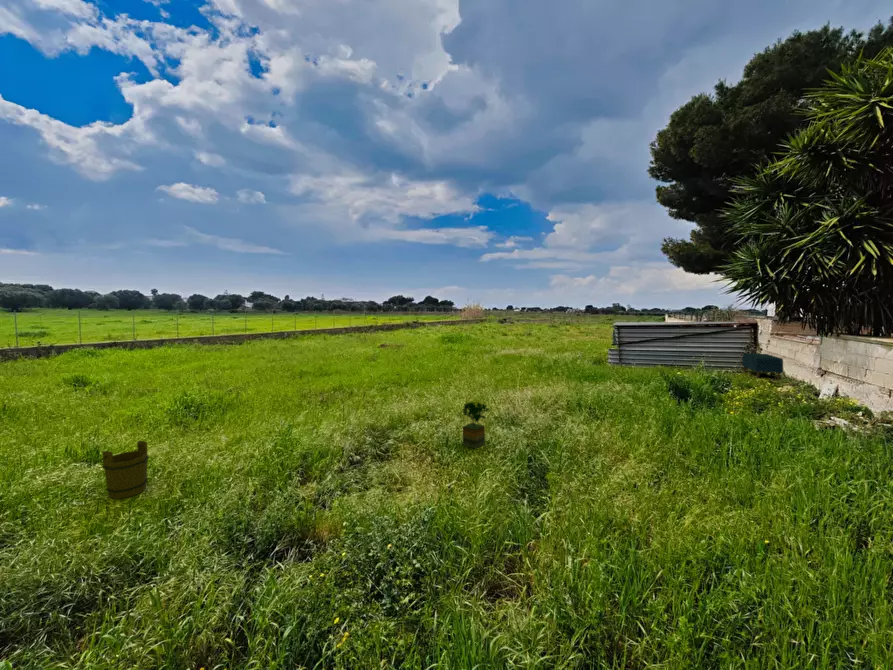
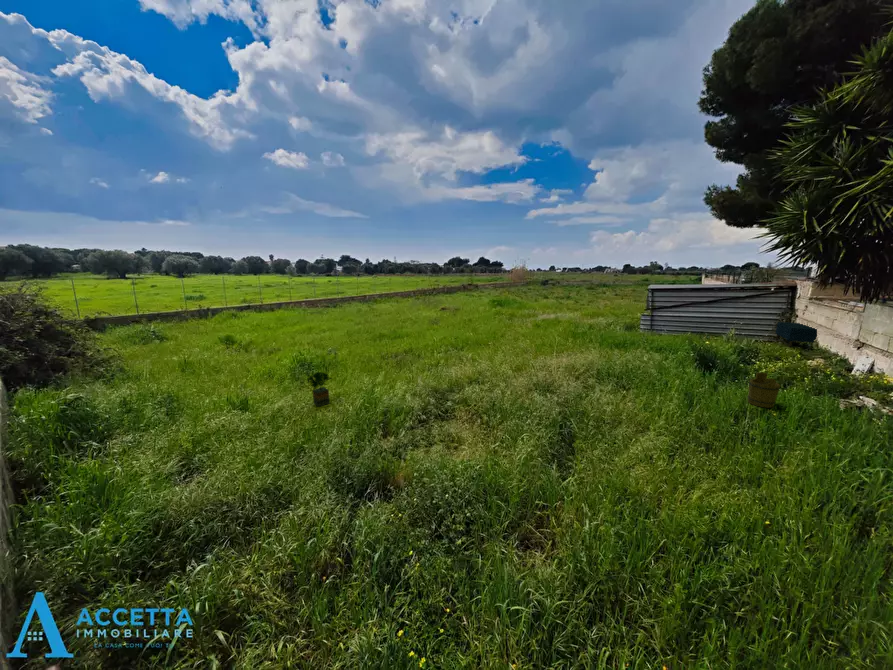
potted tree: present [463,402,489,449] -> present [307,372,332,407]
bucket: present [100,441,148,499] -> present [746,372,780,408]

